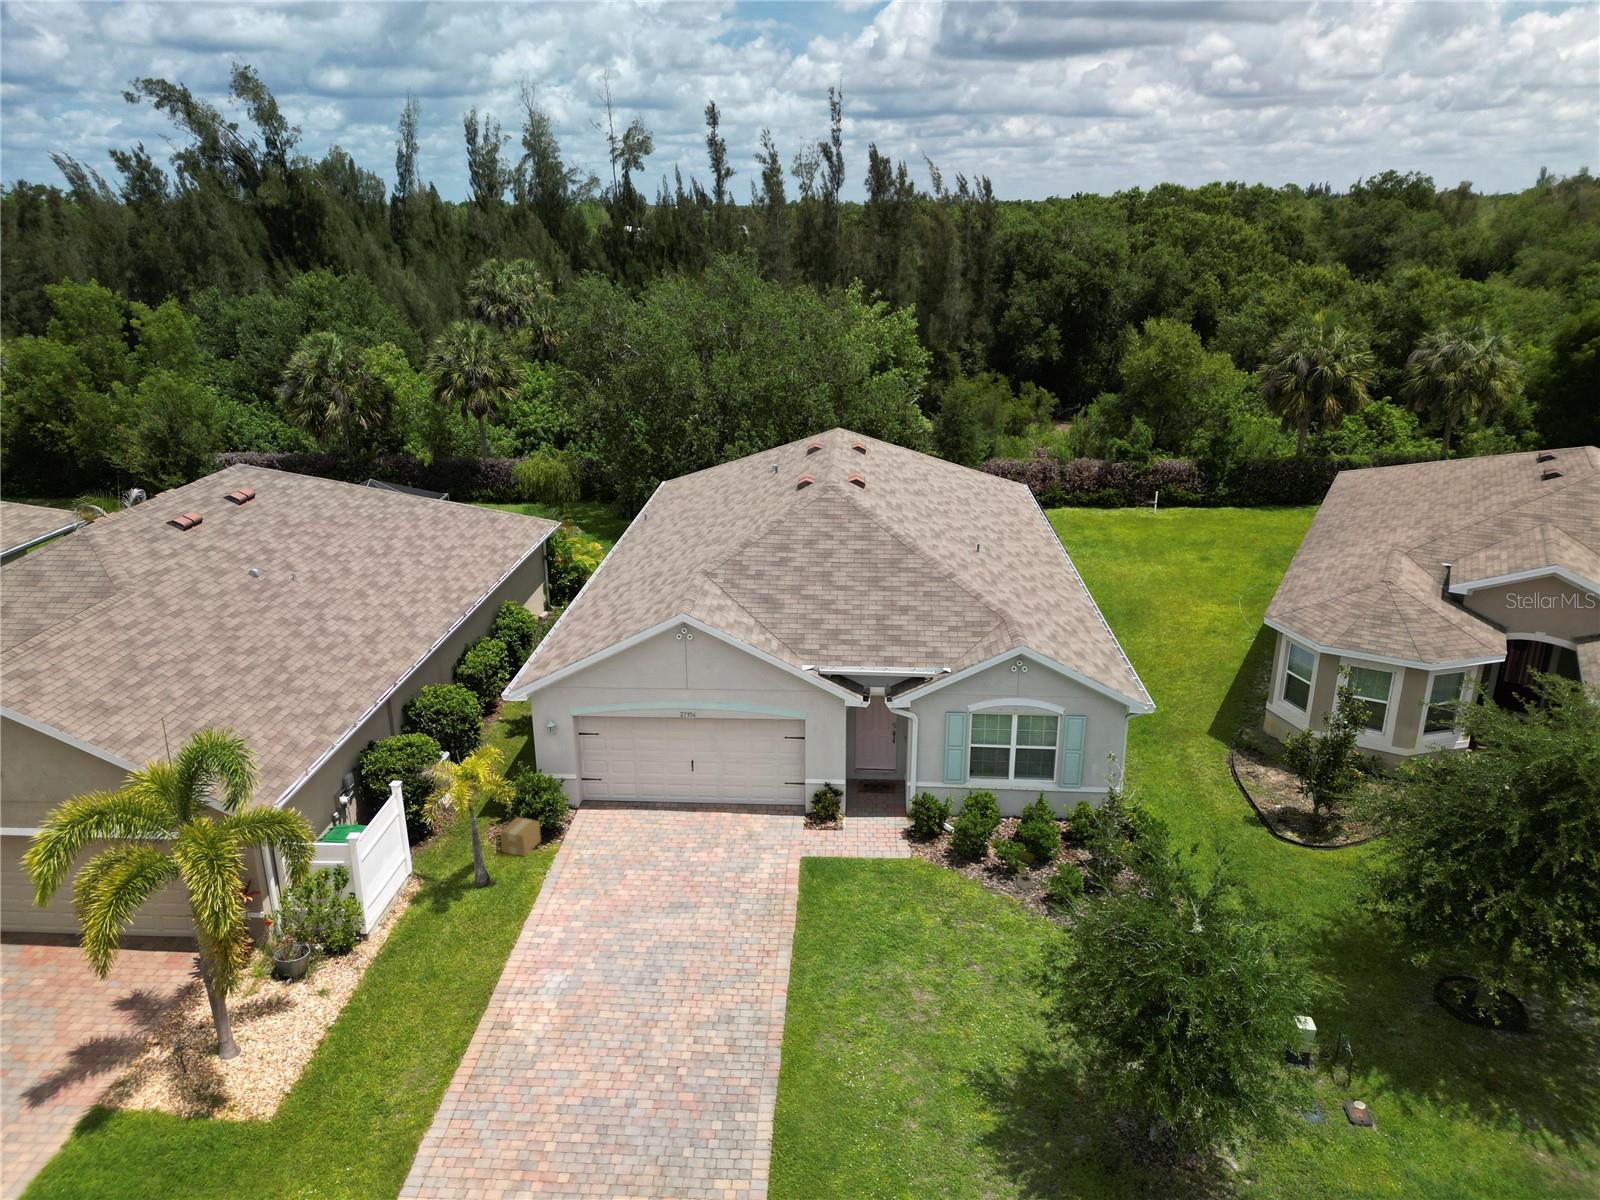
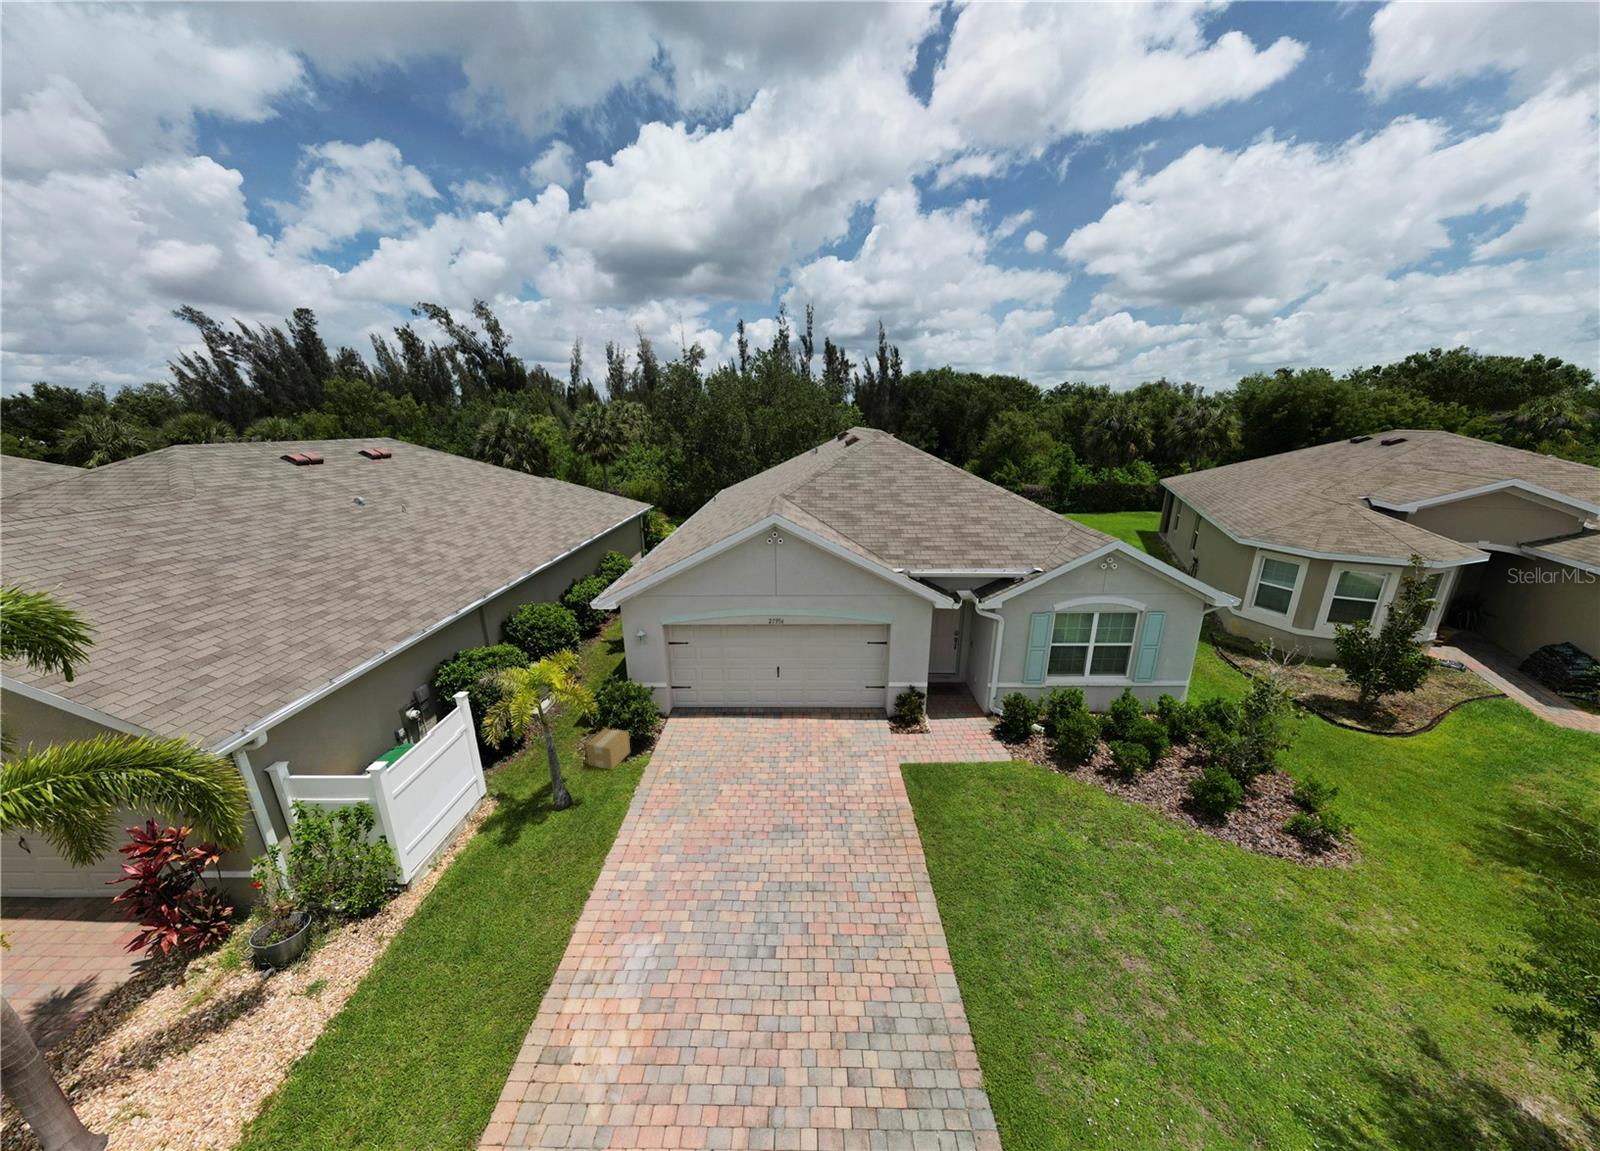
potted tree: present [1017,851,1035,889] -> none [1136,751,1161,792]

